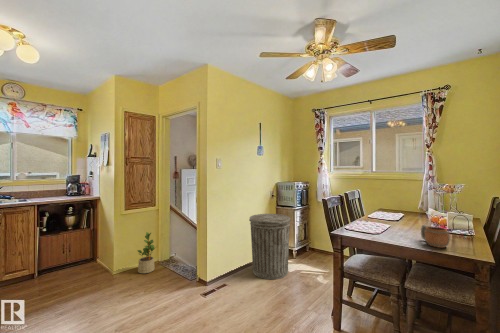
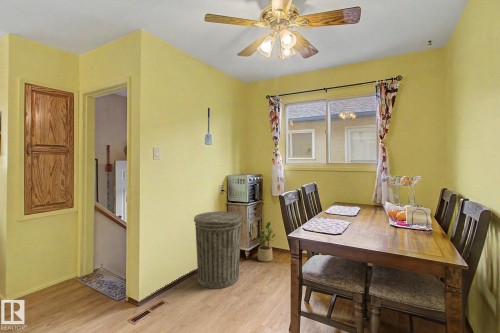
mug: present [421,225,450,248] -> none [386,221,417,247]
potted plant: present [138,232,155,273] -> present [256,222,275,262]

